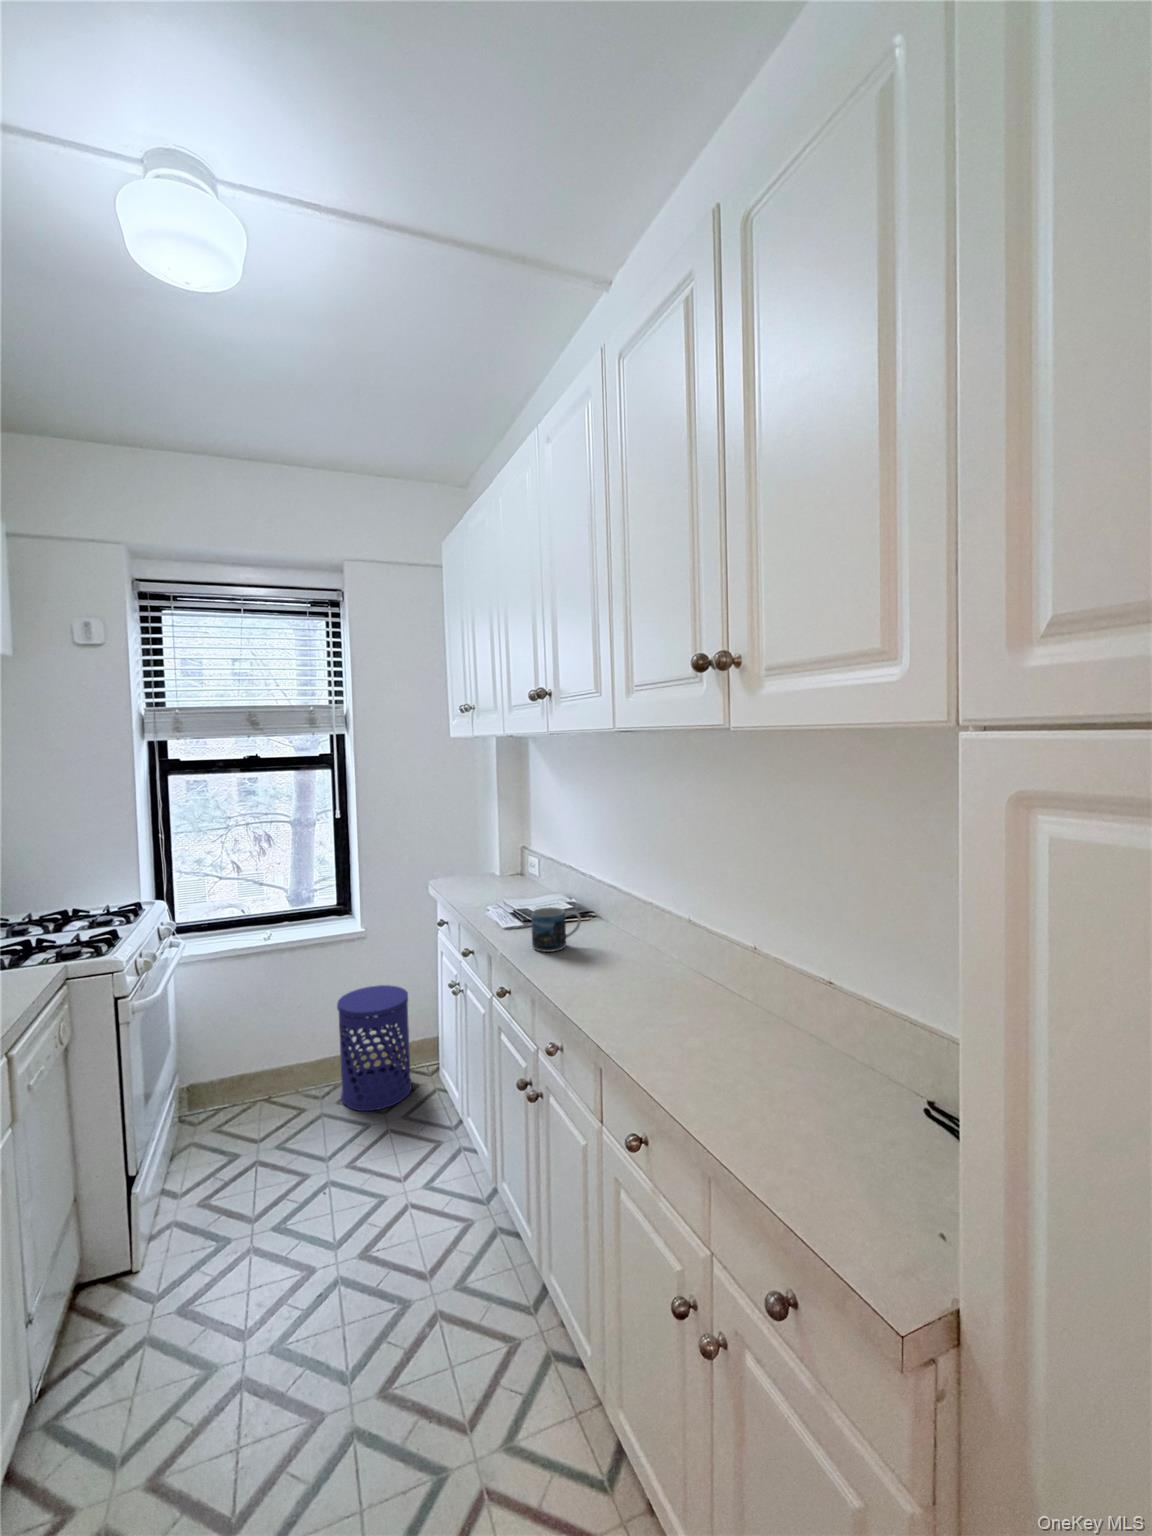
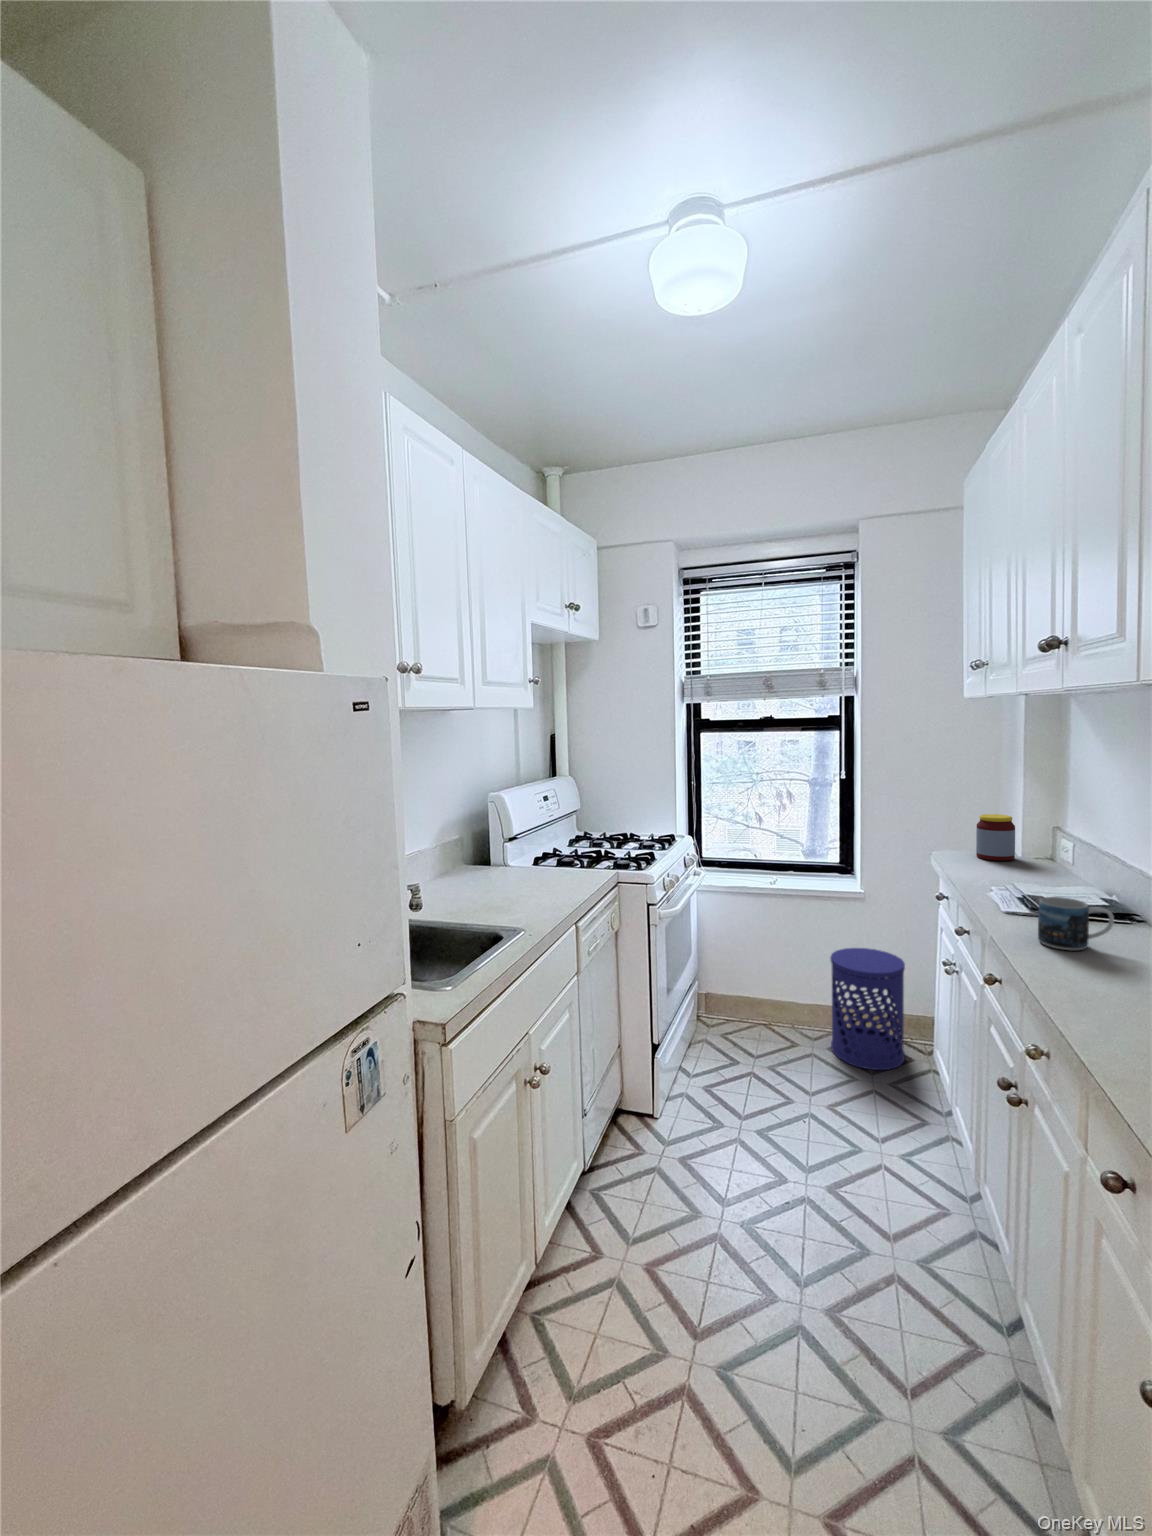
jar: none [464,841,494,882] -> present [976,814,1015,861]

